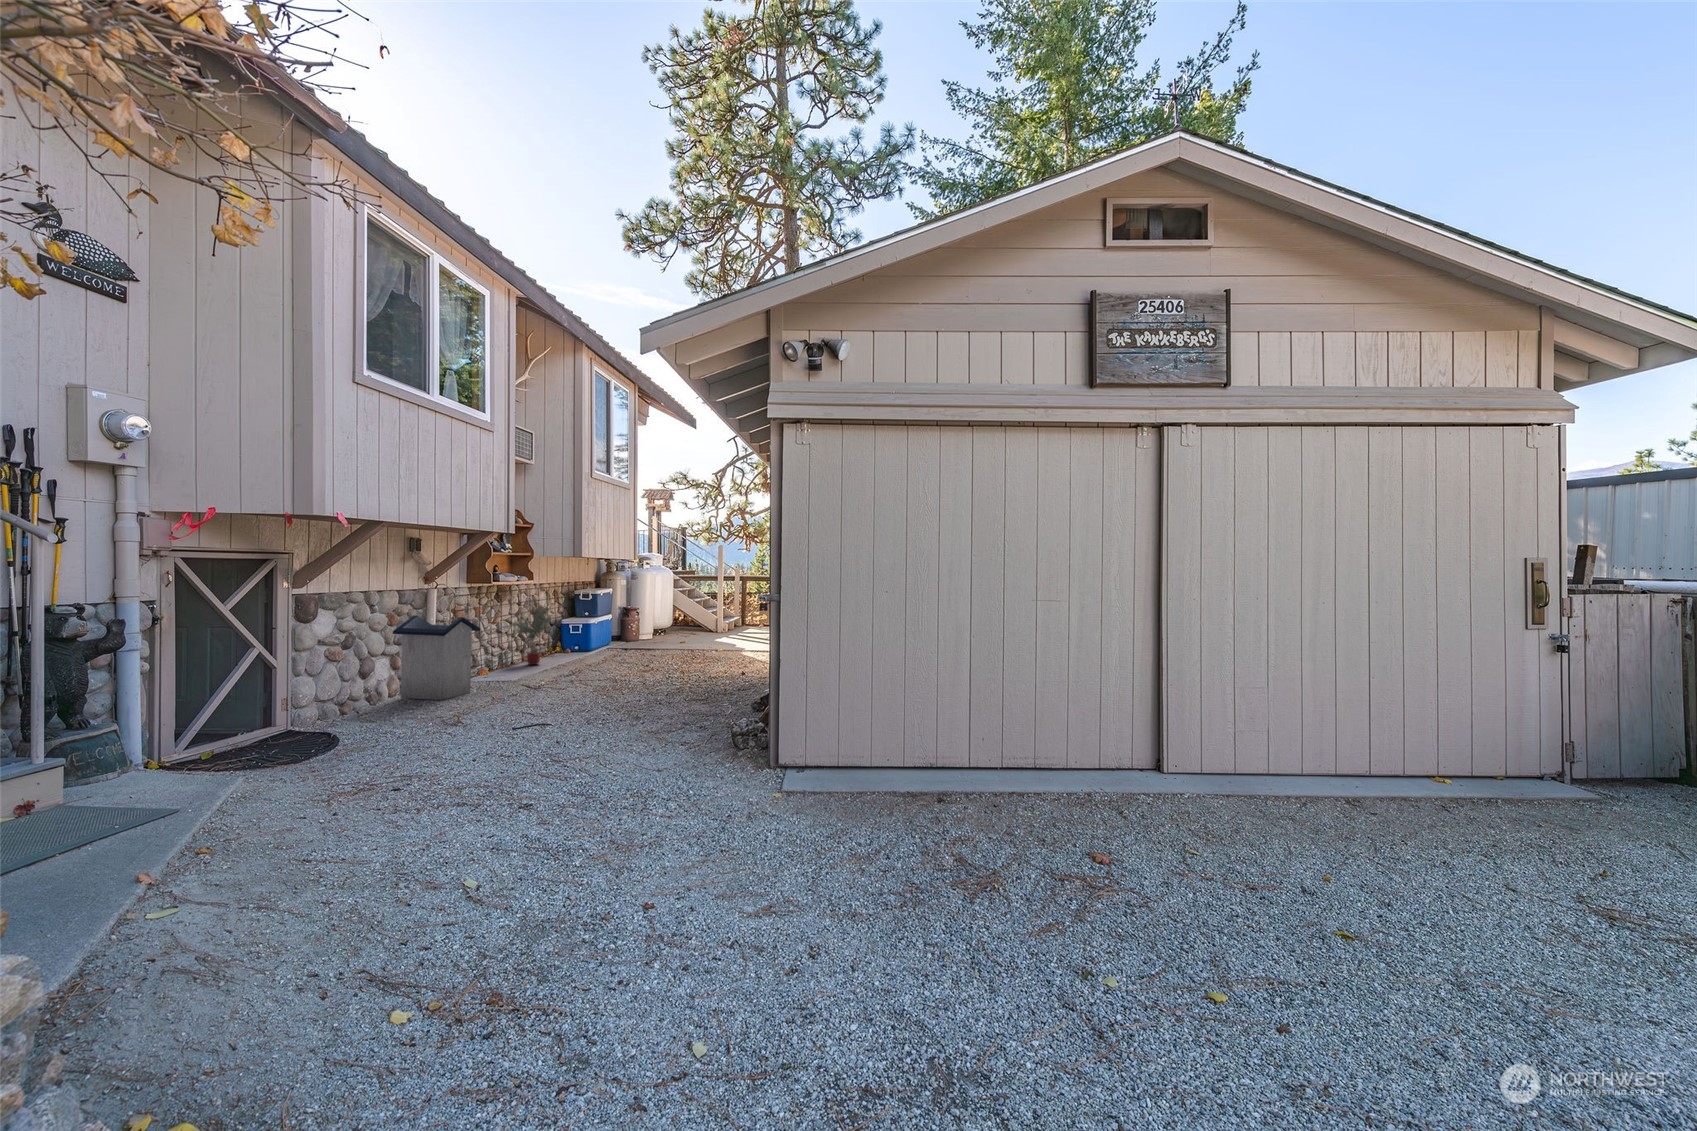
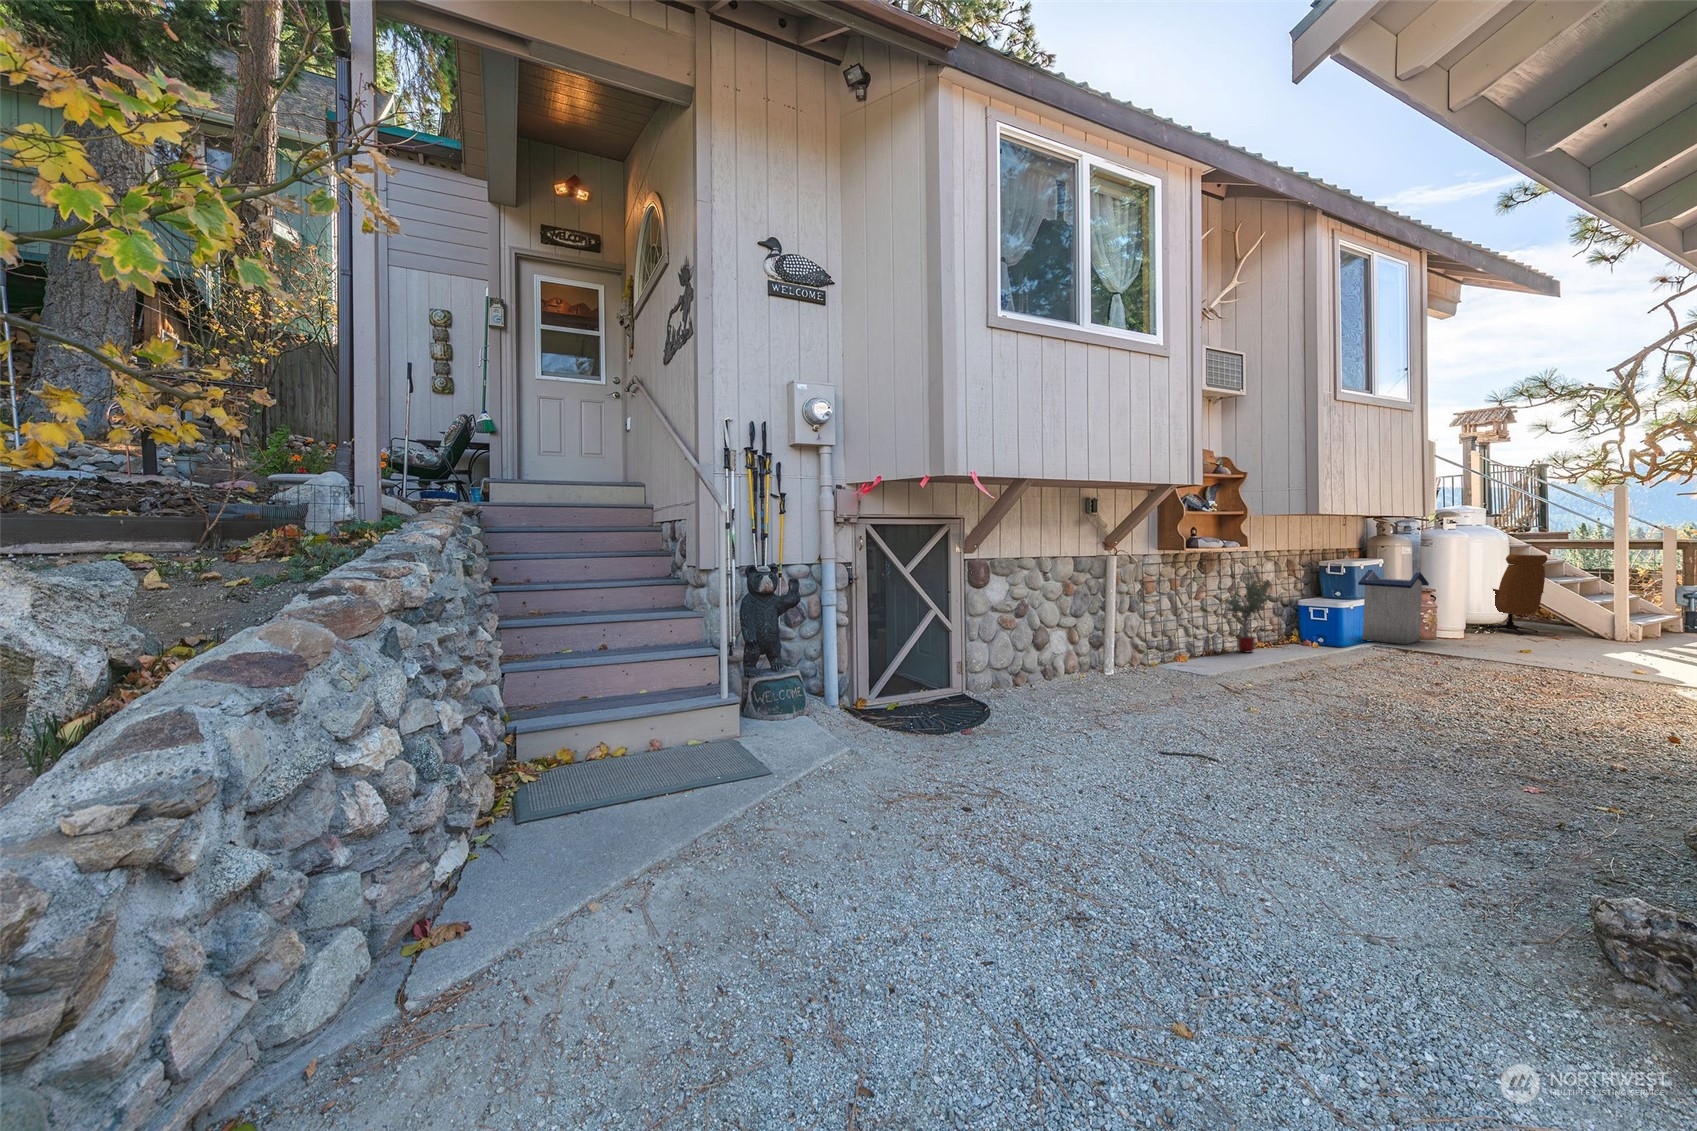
lounge chair: none [661,583,708,637] -> present [1482,554,1548,635]
trash can: present [393,615,480,700] -> present [1358,570,1429,644]

